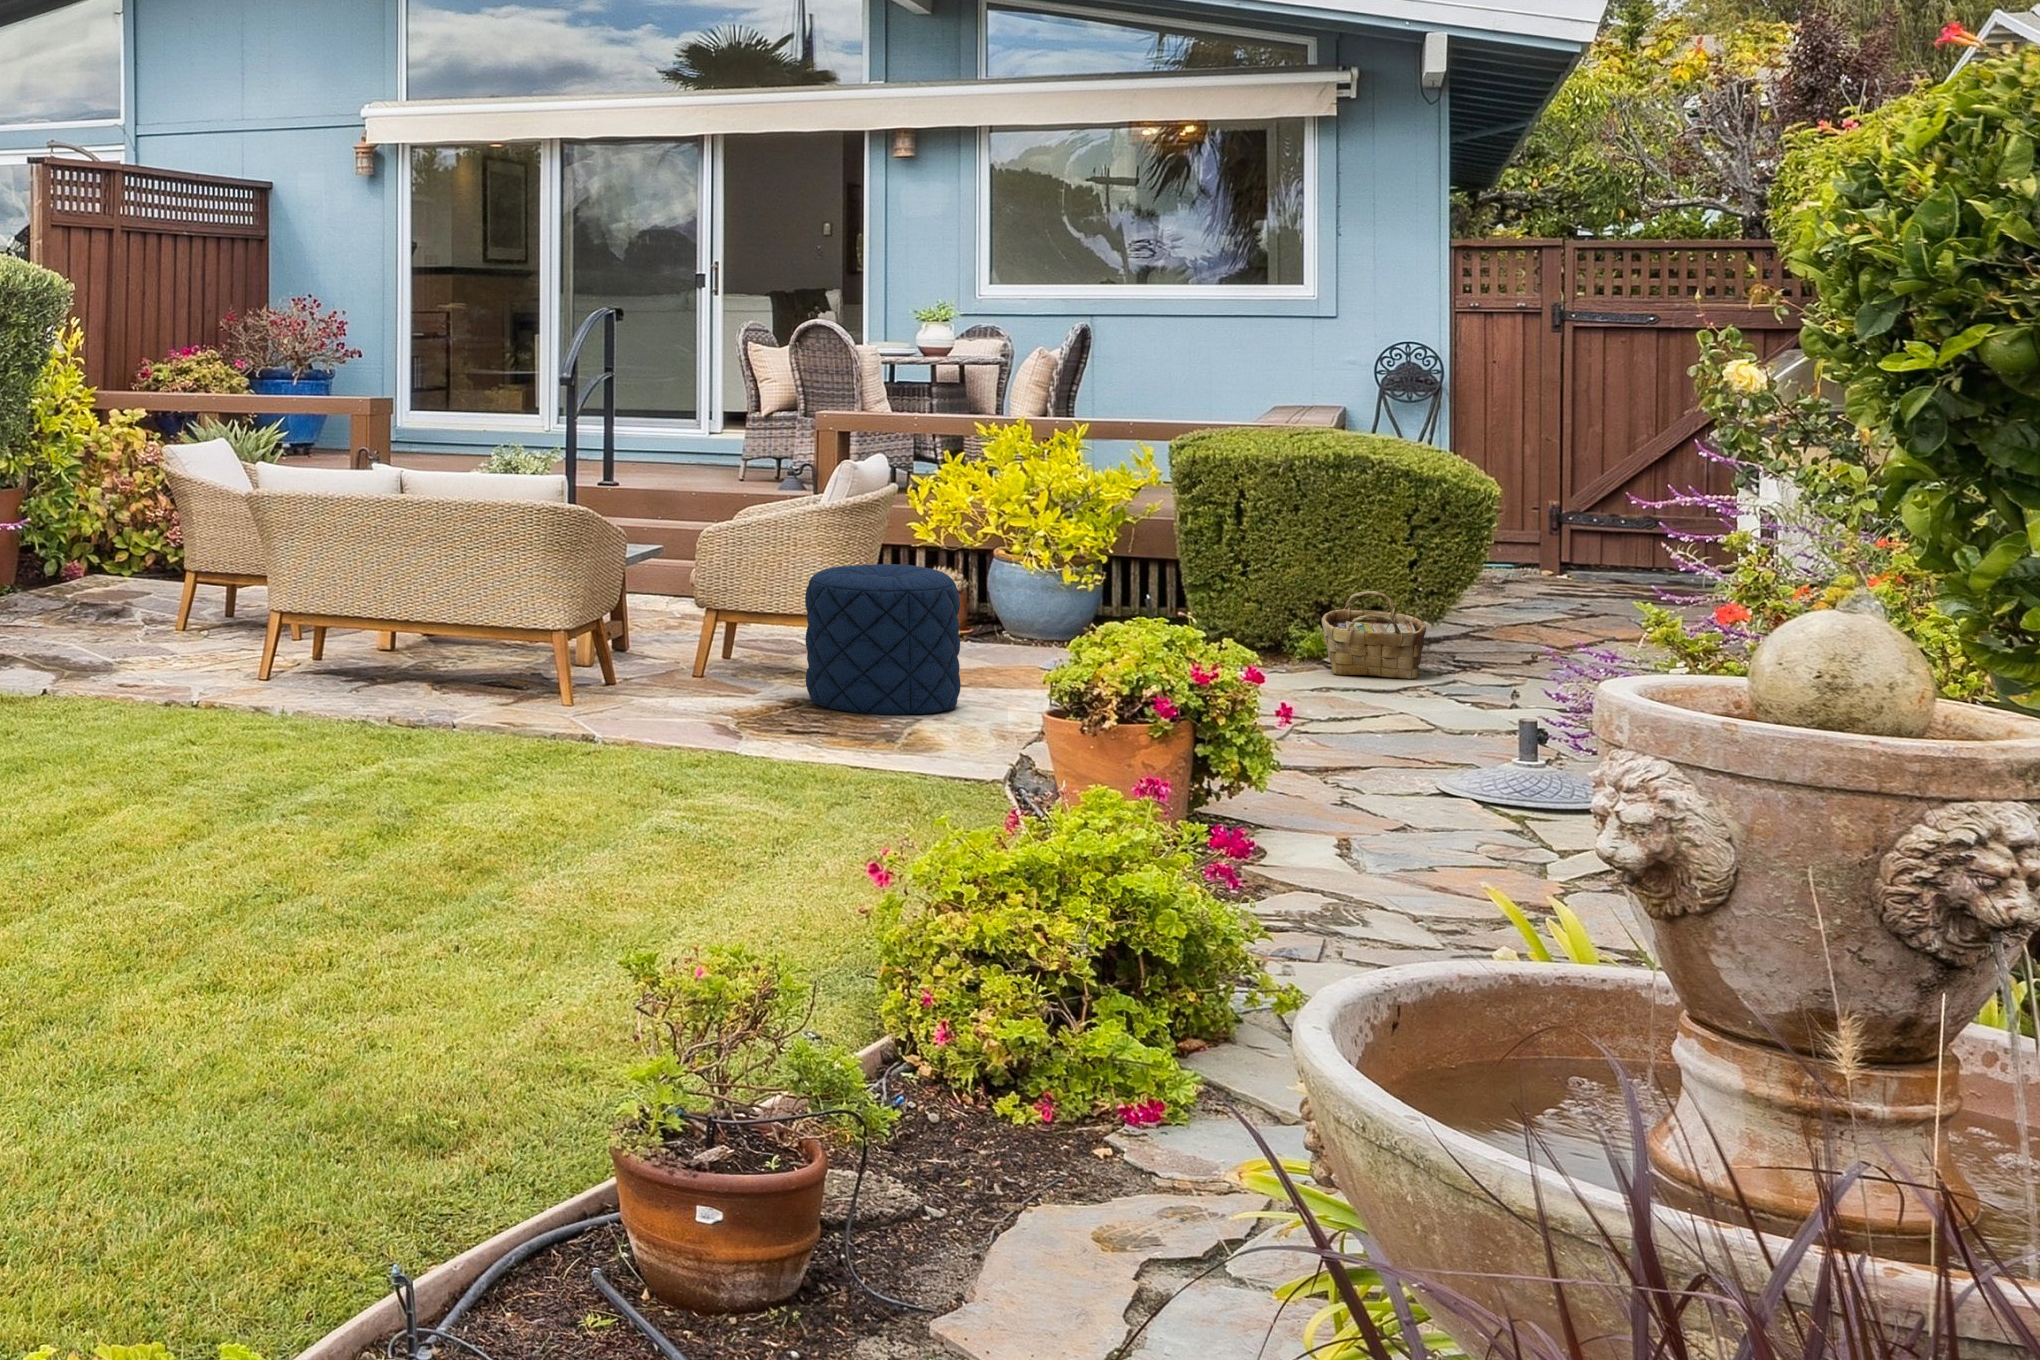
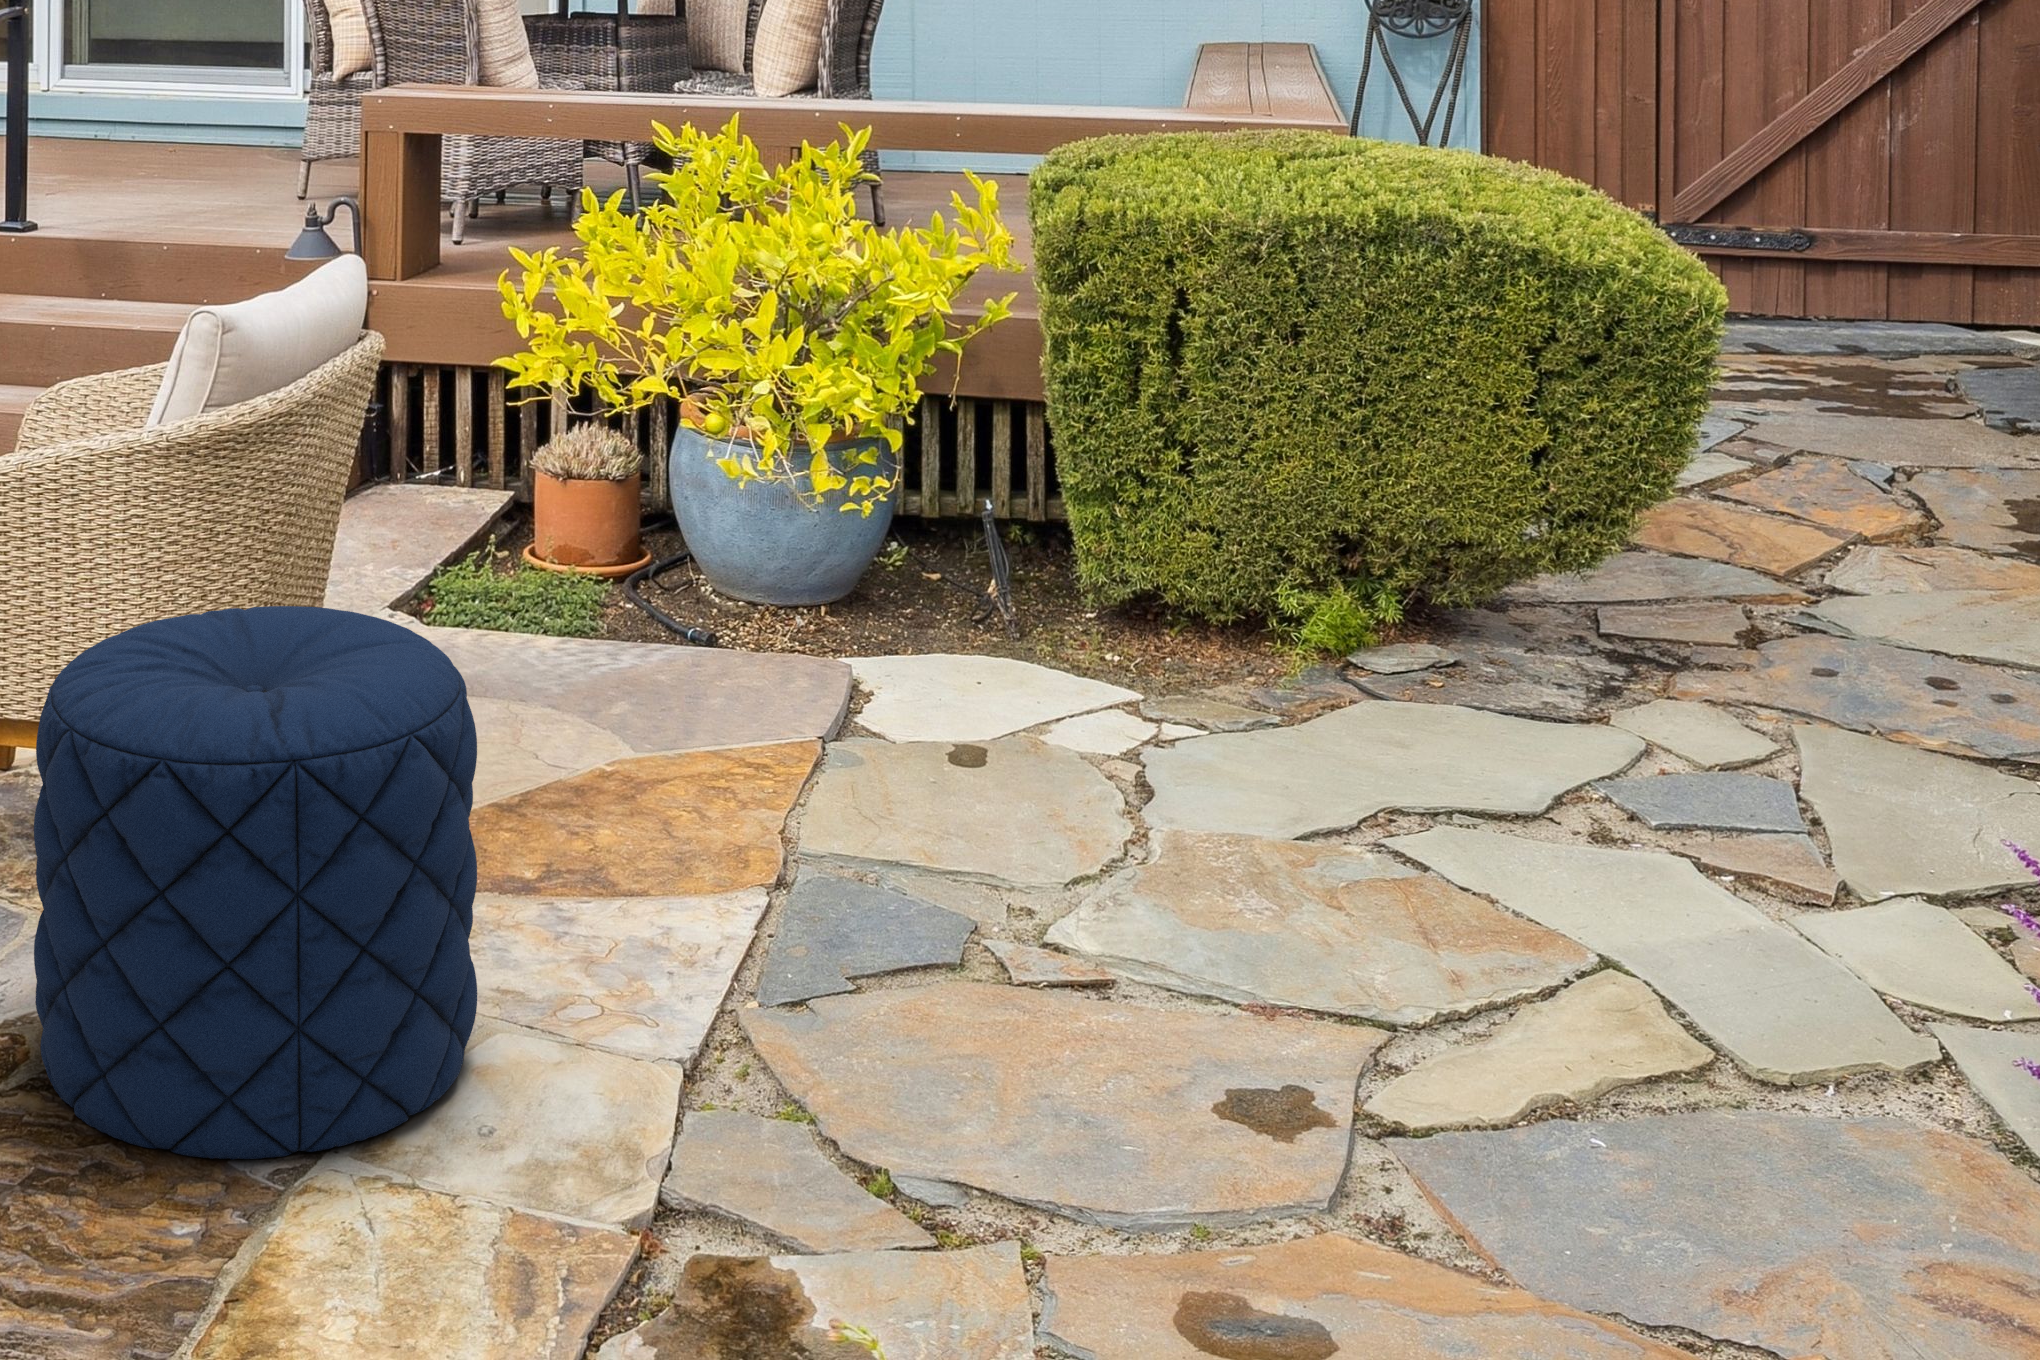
woven basket: present [1322,591,1426,679] -> none [1377,532,1614,776]

